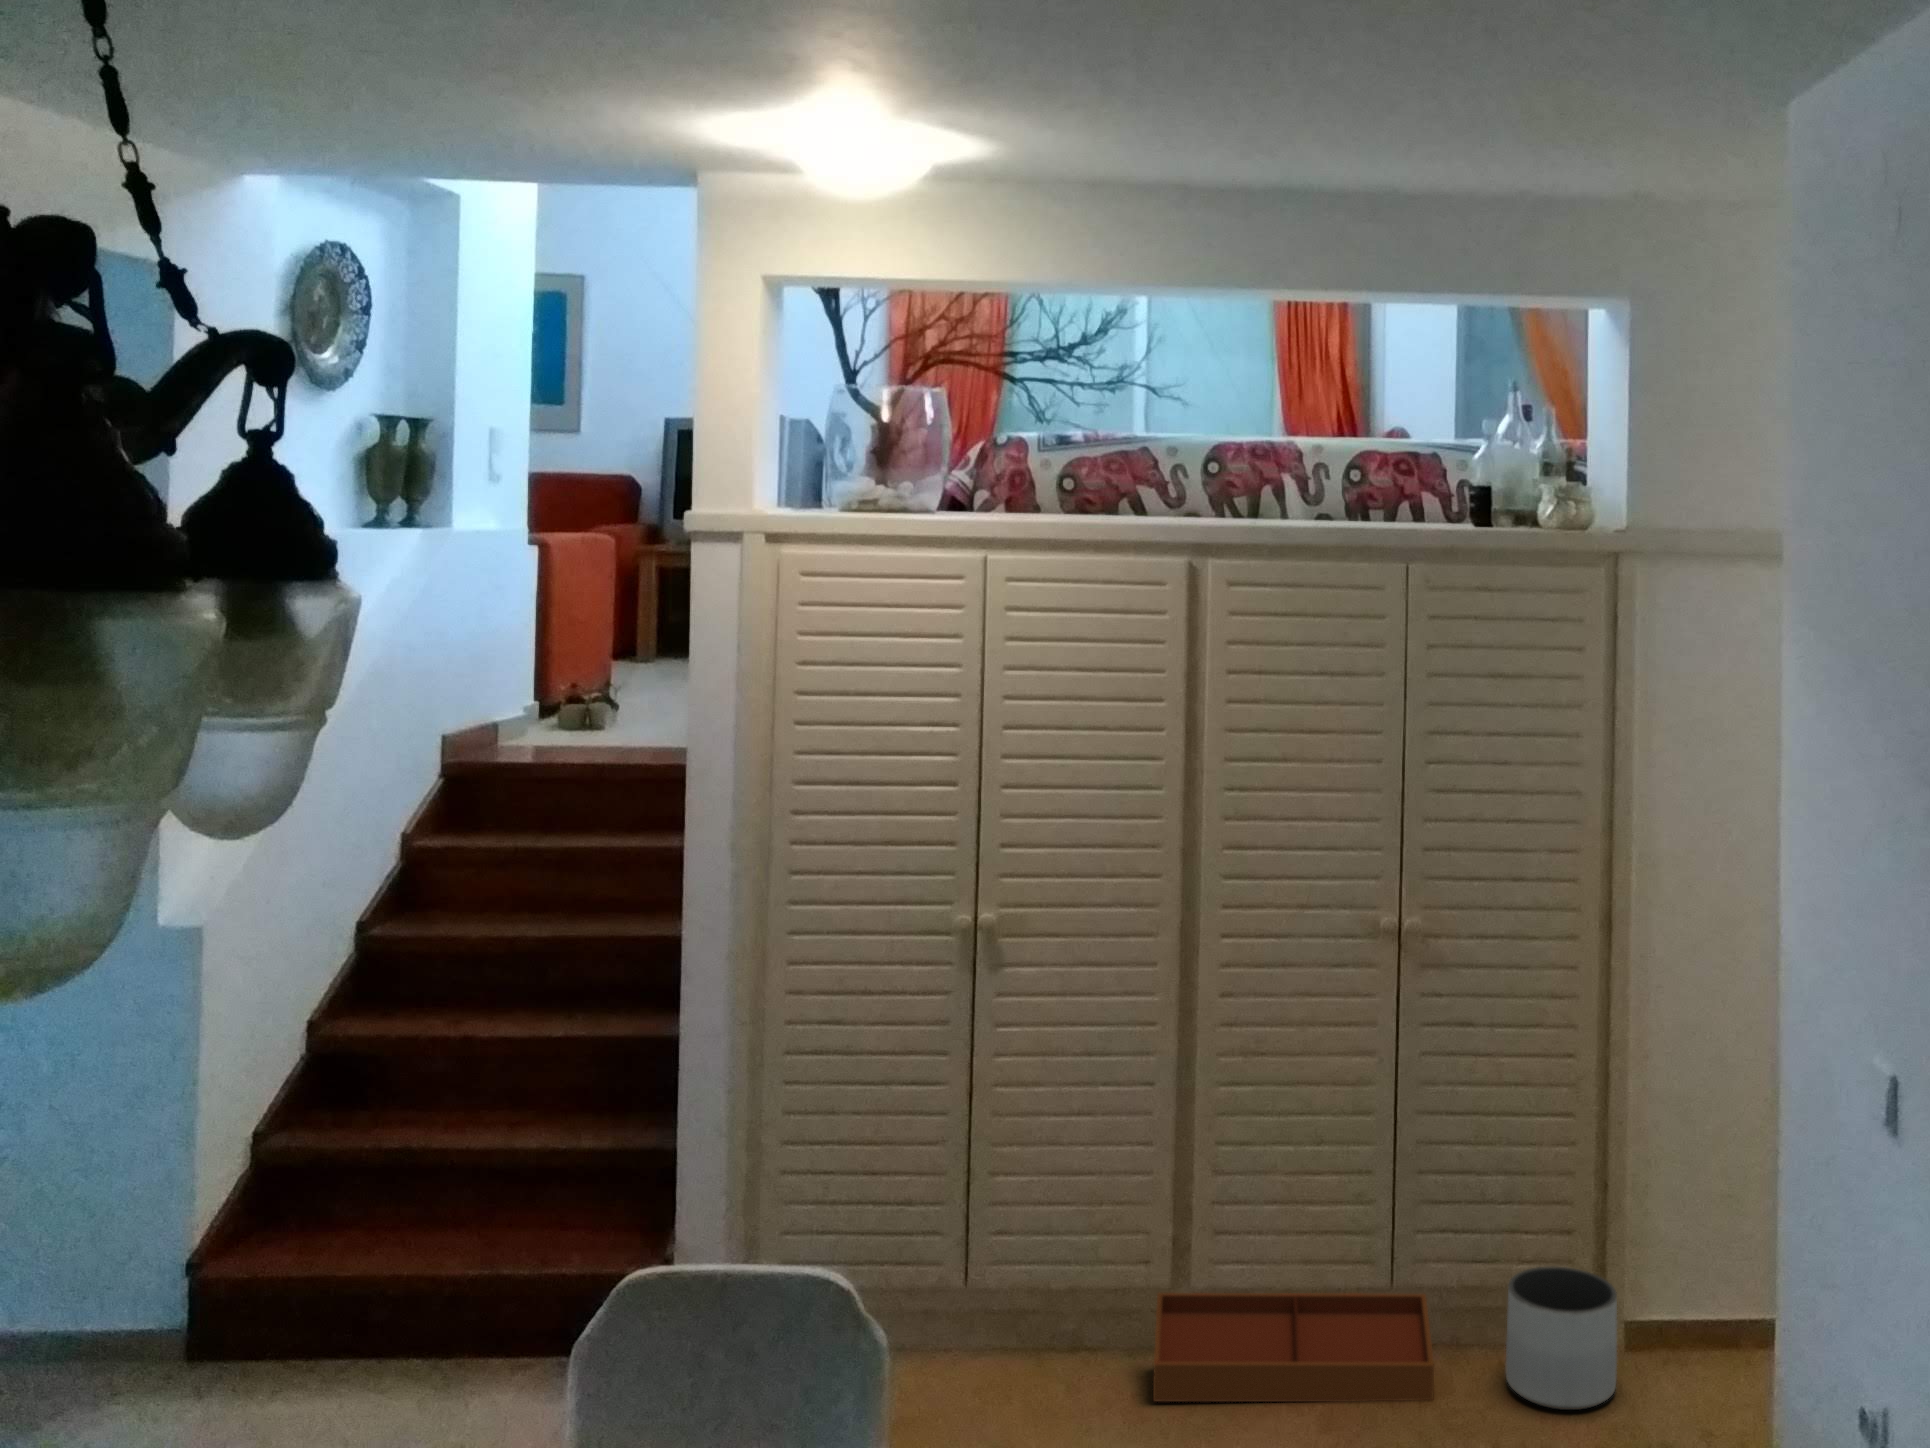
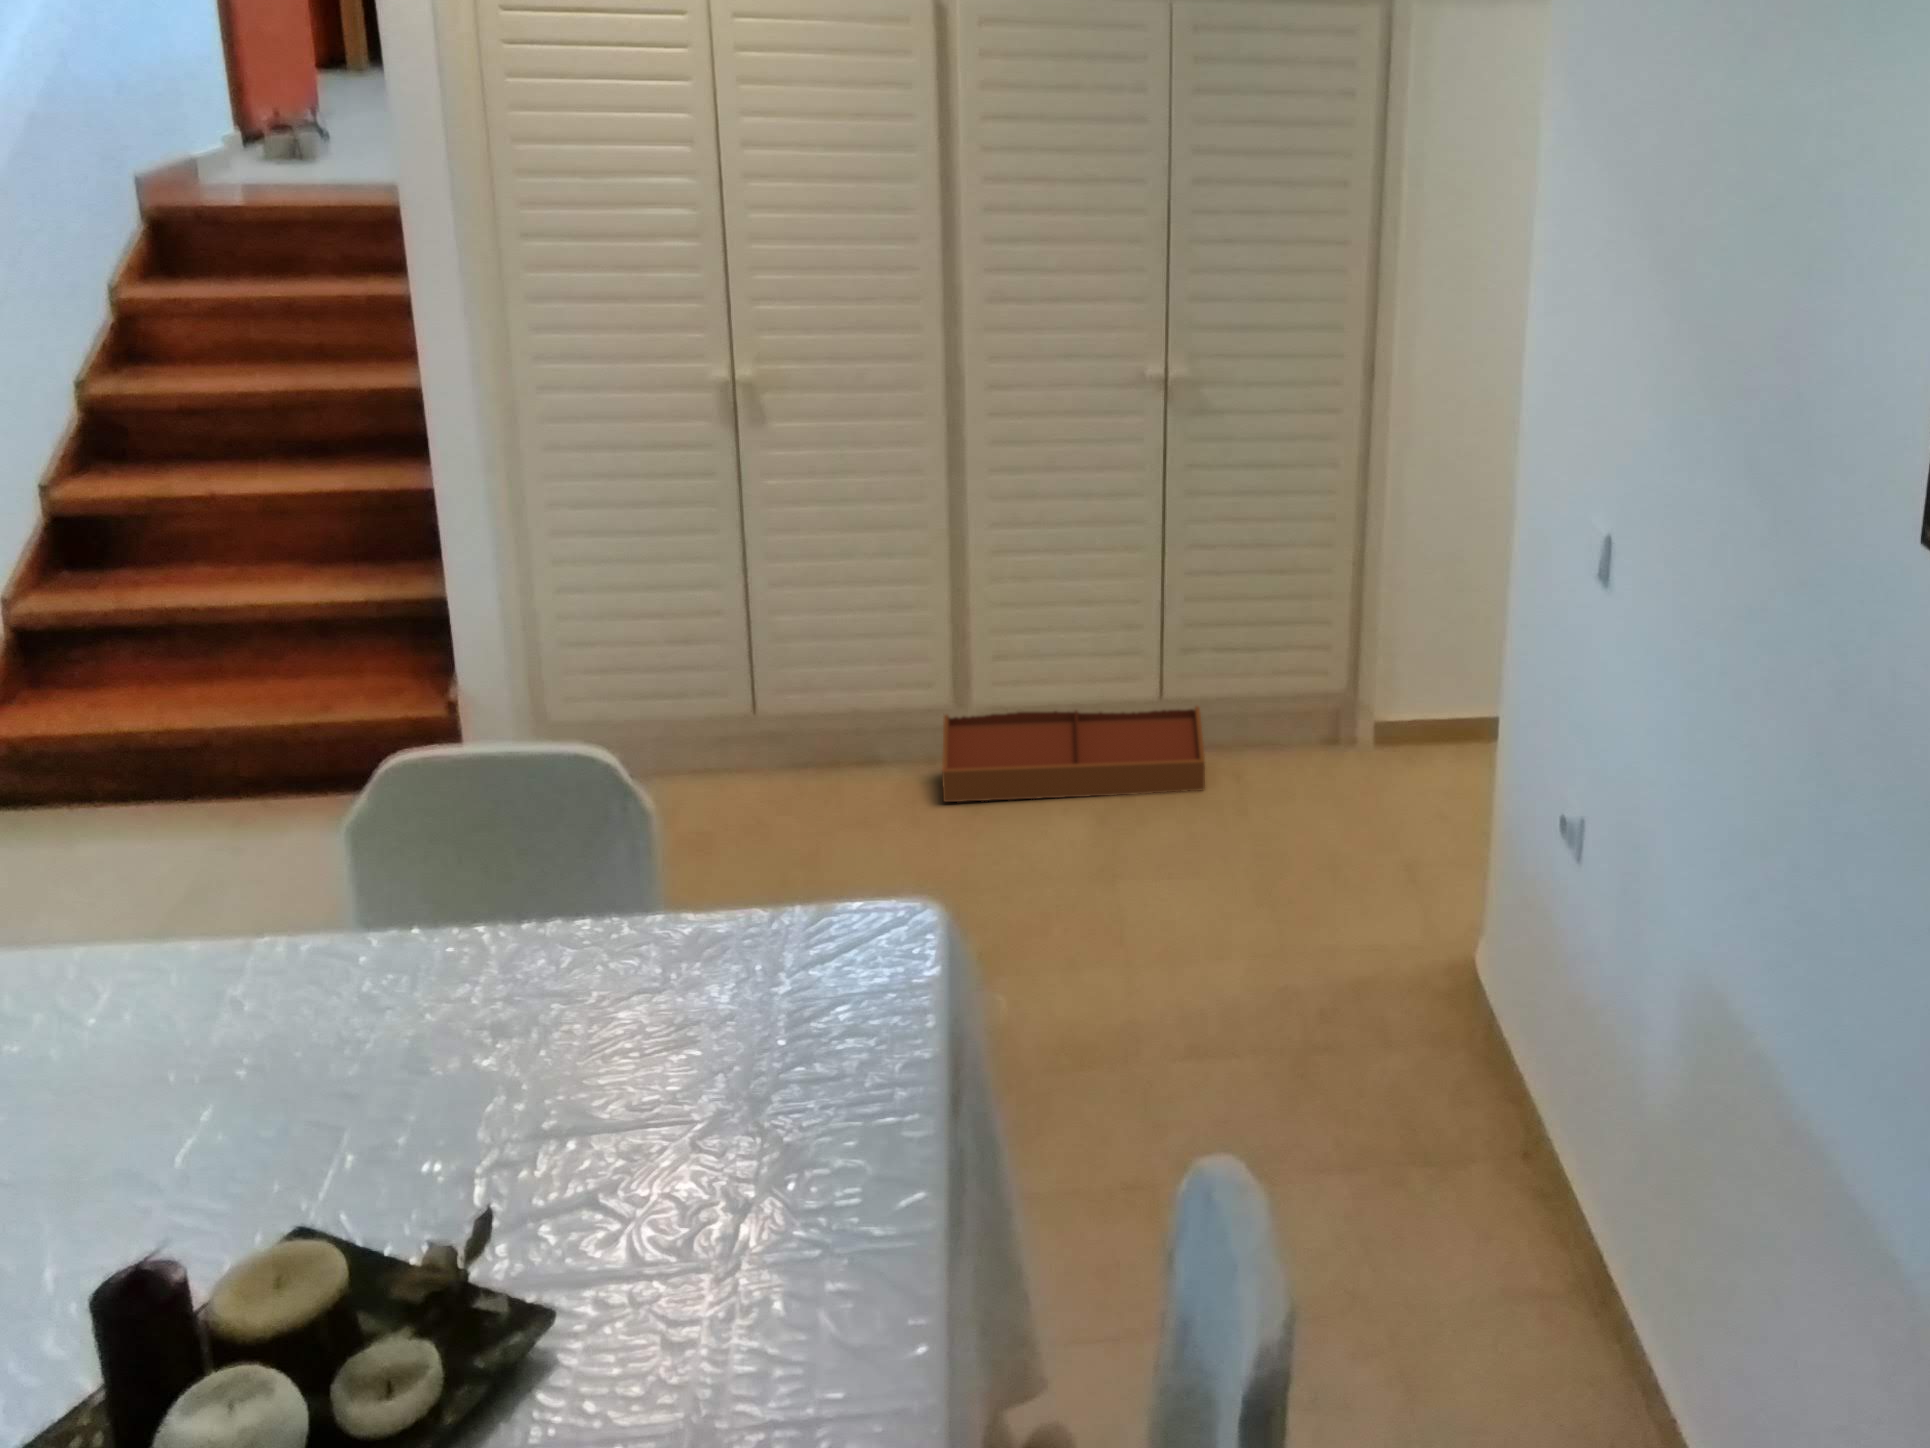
planter: present [1506,1266,1617,1410] -> none [1272,673,1375,794]

